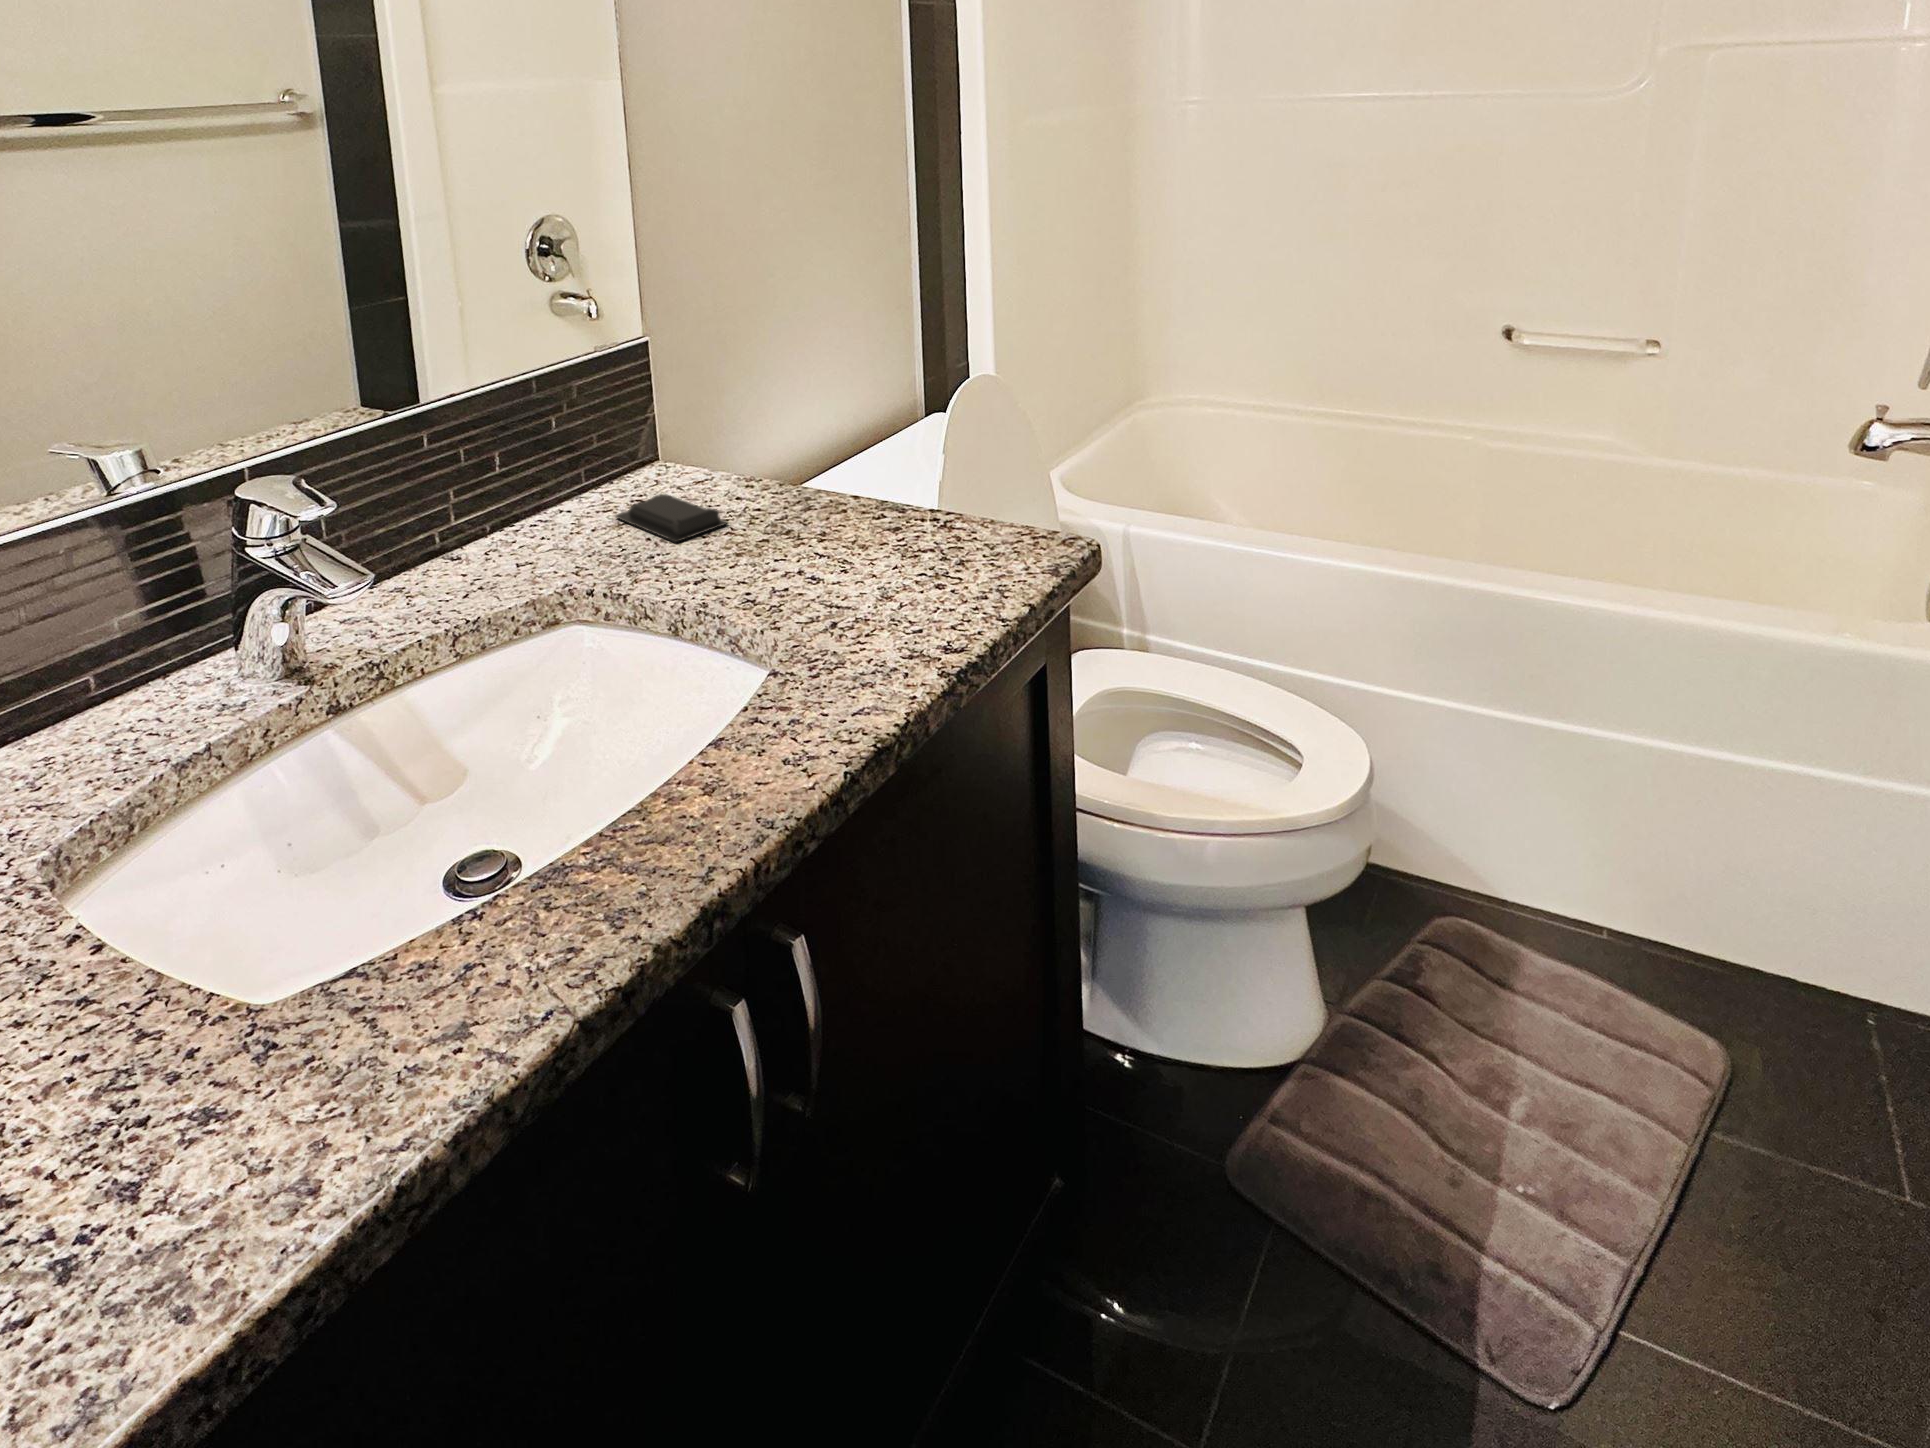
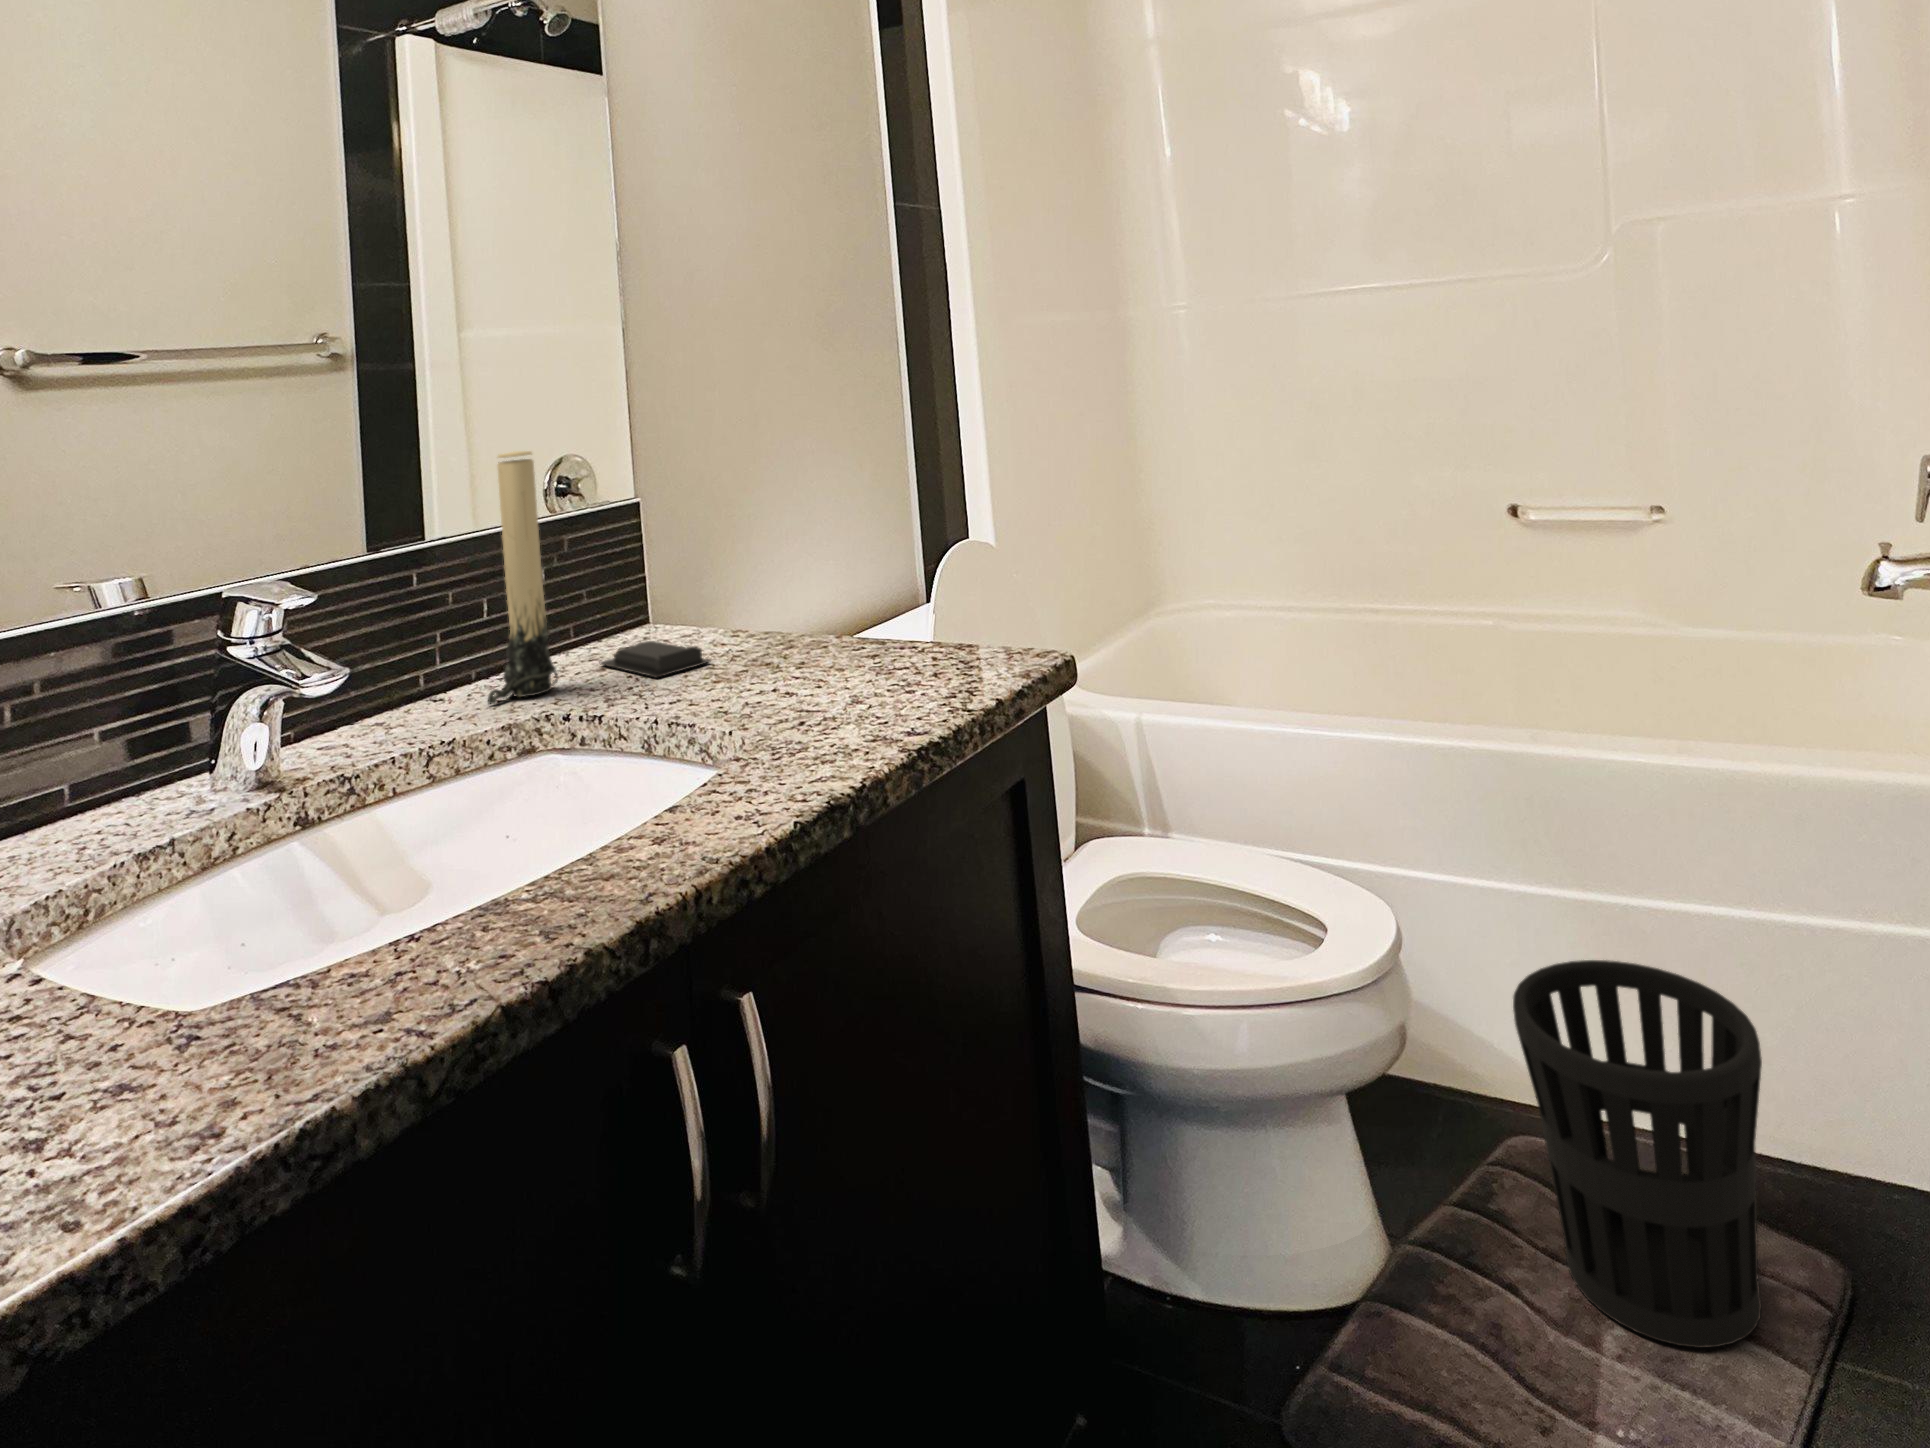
candle: none [505,314,577,569] -> present [488,451,558,704]
wastebasket: none [1467,789,1693,1115] -> present [1513,960,1762,1348]

